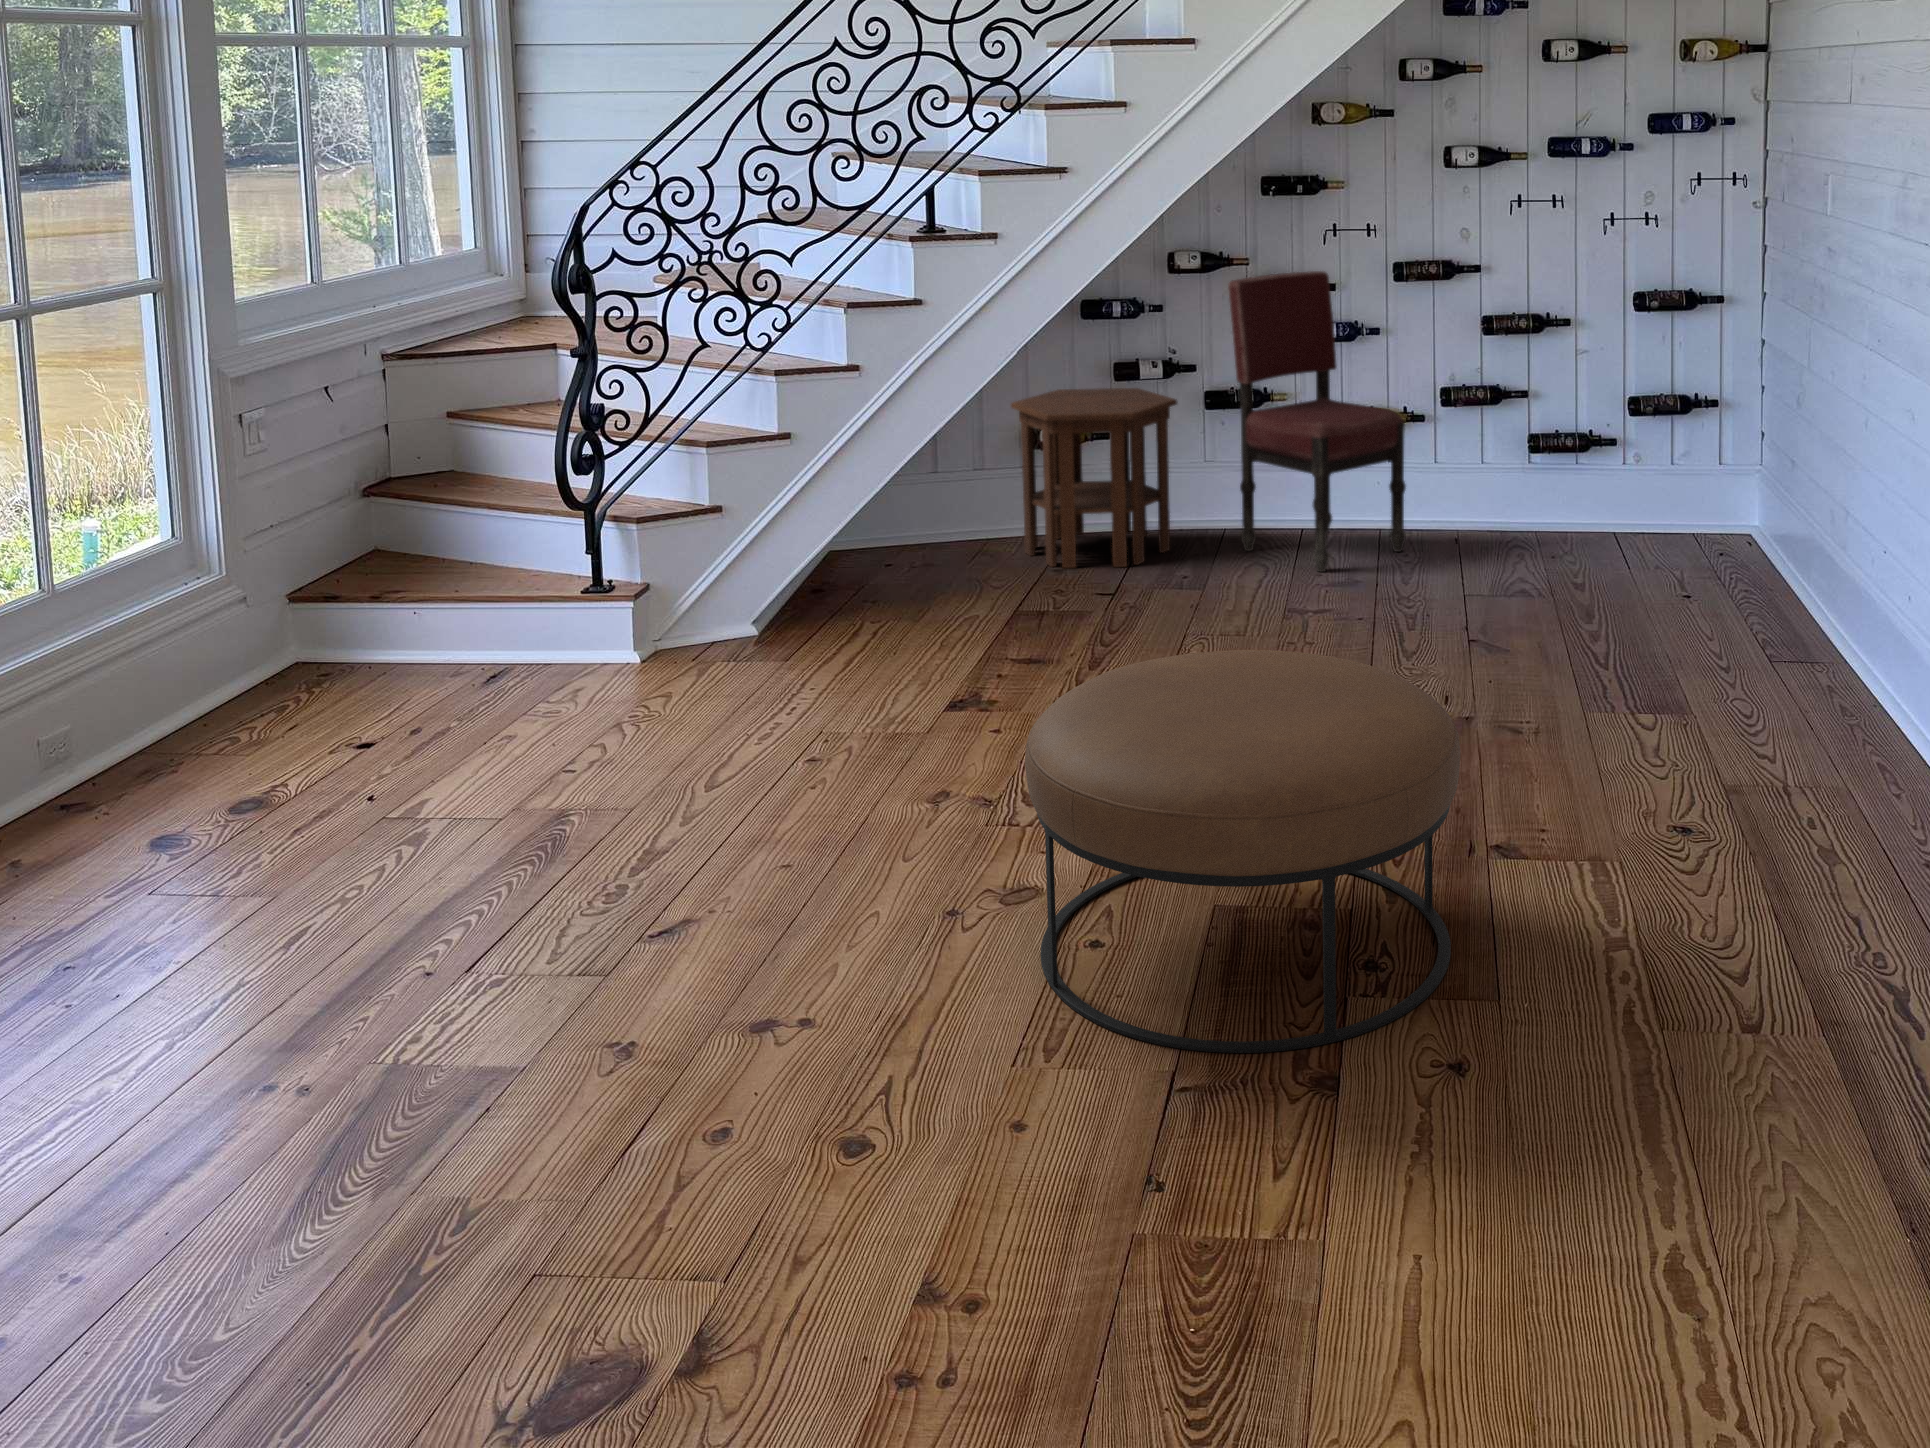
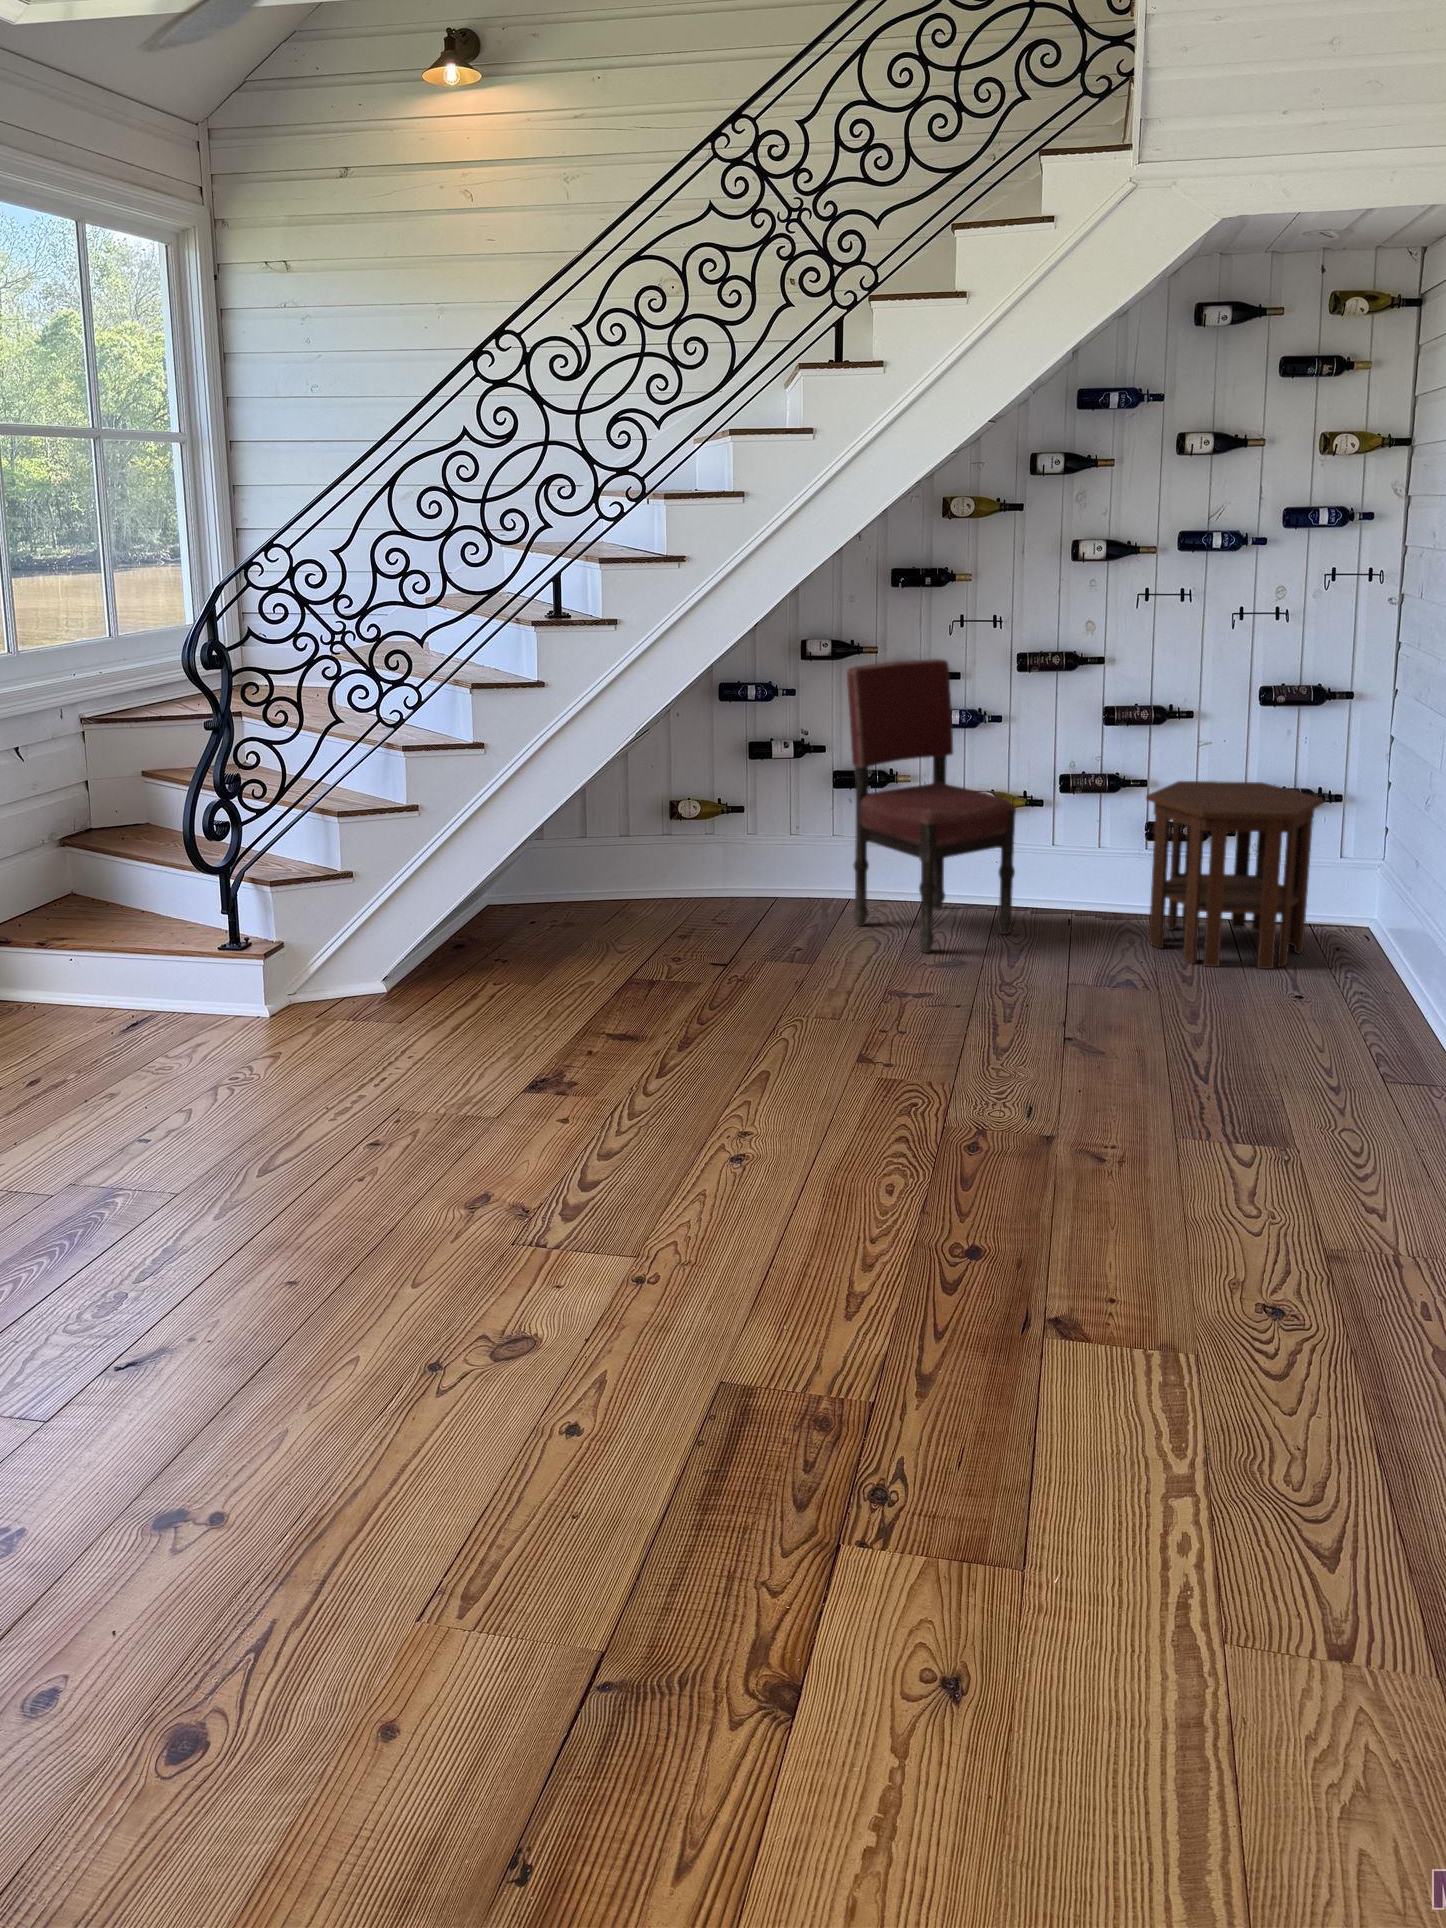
side table: present [1011,388,1178,568] -> present [1146,781,1324,969]
ottoman: present [1025,650,1460,1053] -> none [499,1092,998,1607]

